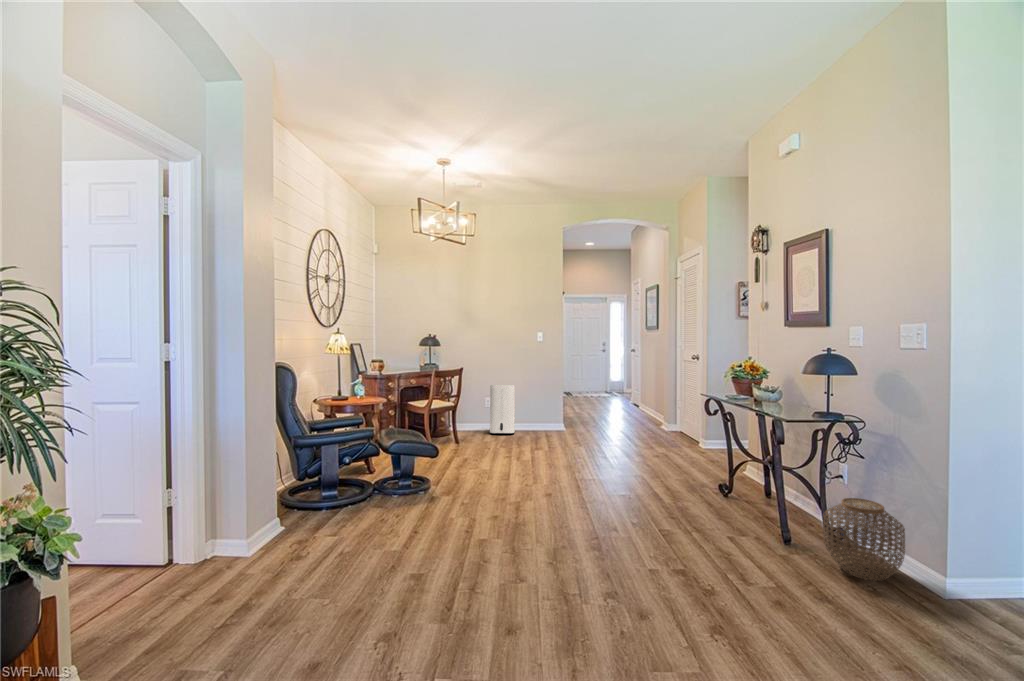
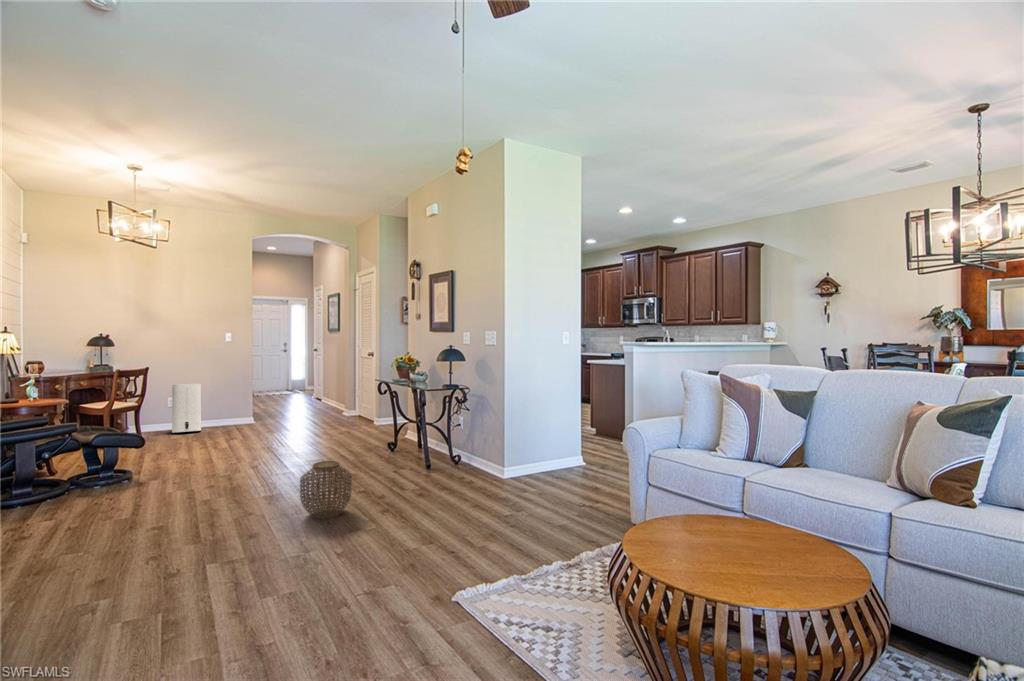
woven basket: present [823,498,905,581] -> present [300,461,352,519]

